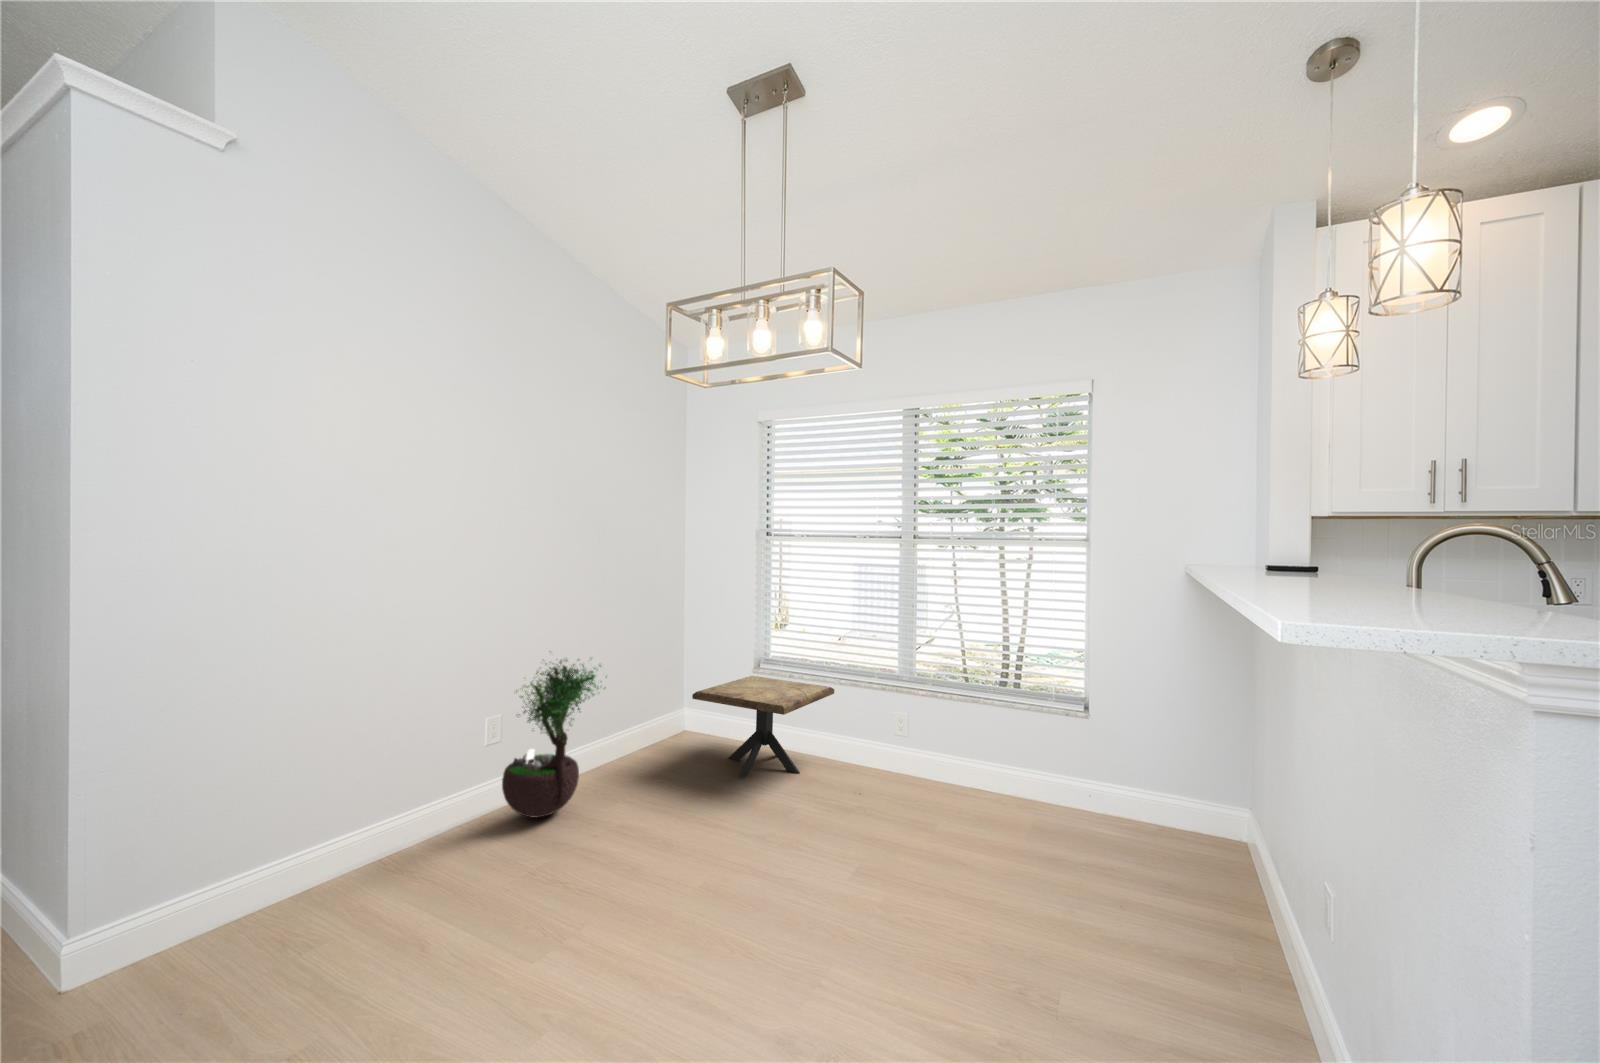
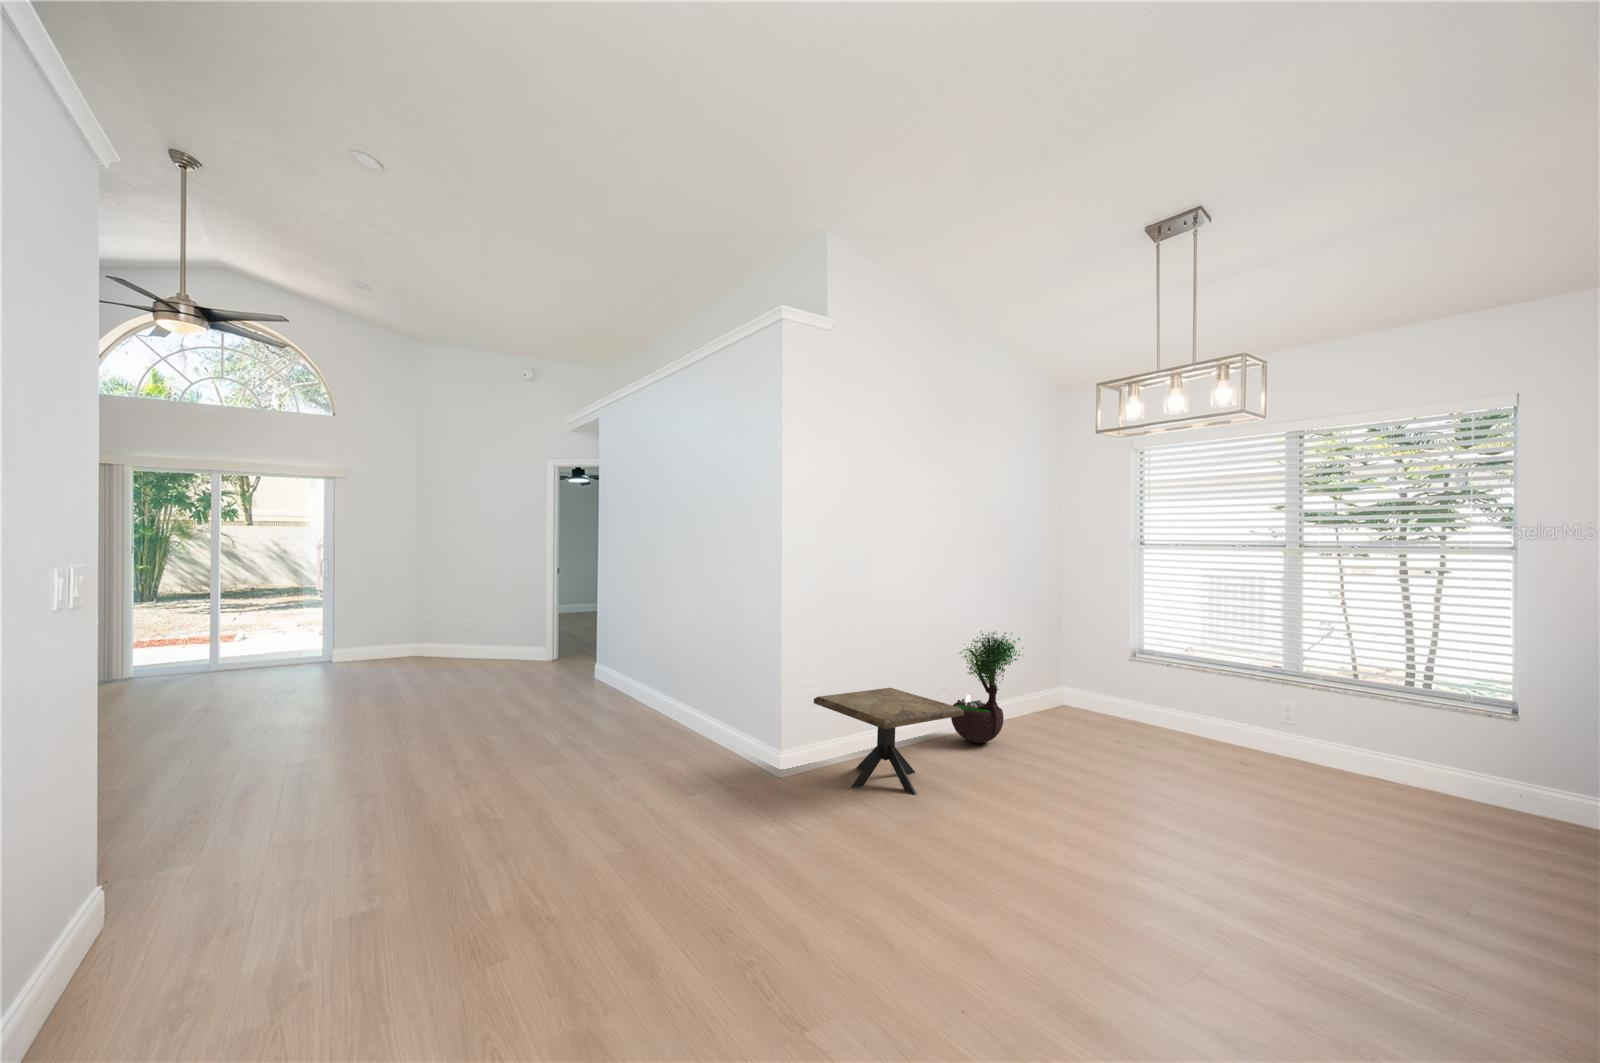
side table: present [692,676,834,778] -> present [814,688,964,795]

